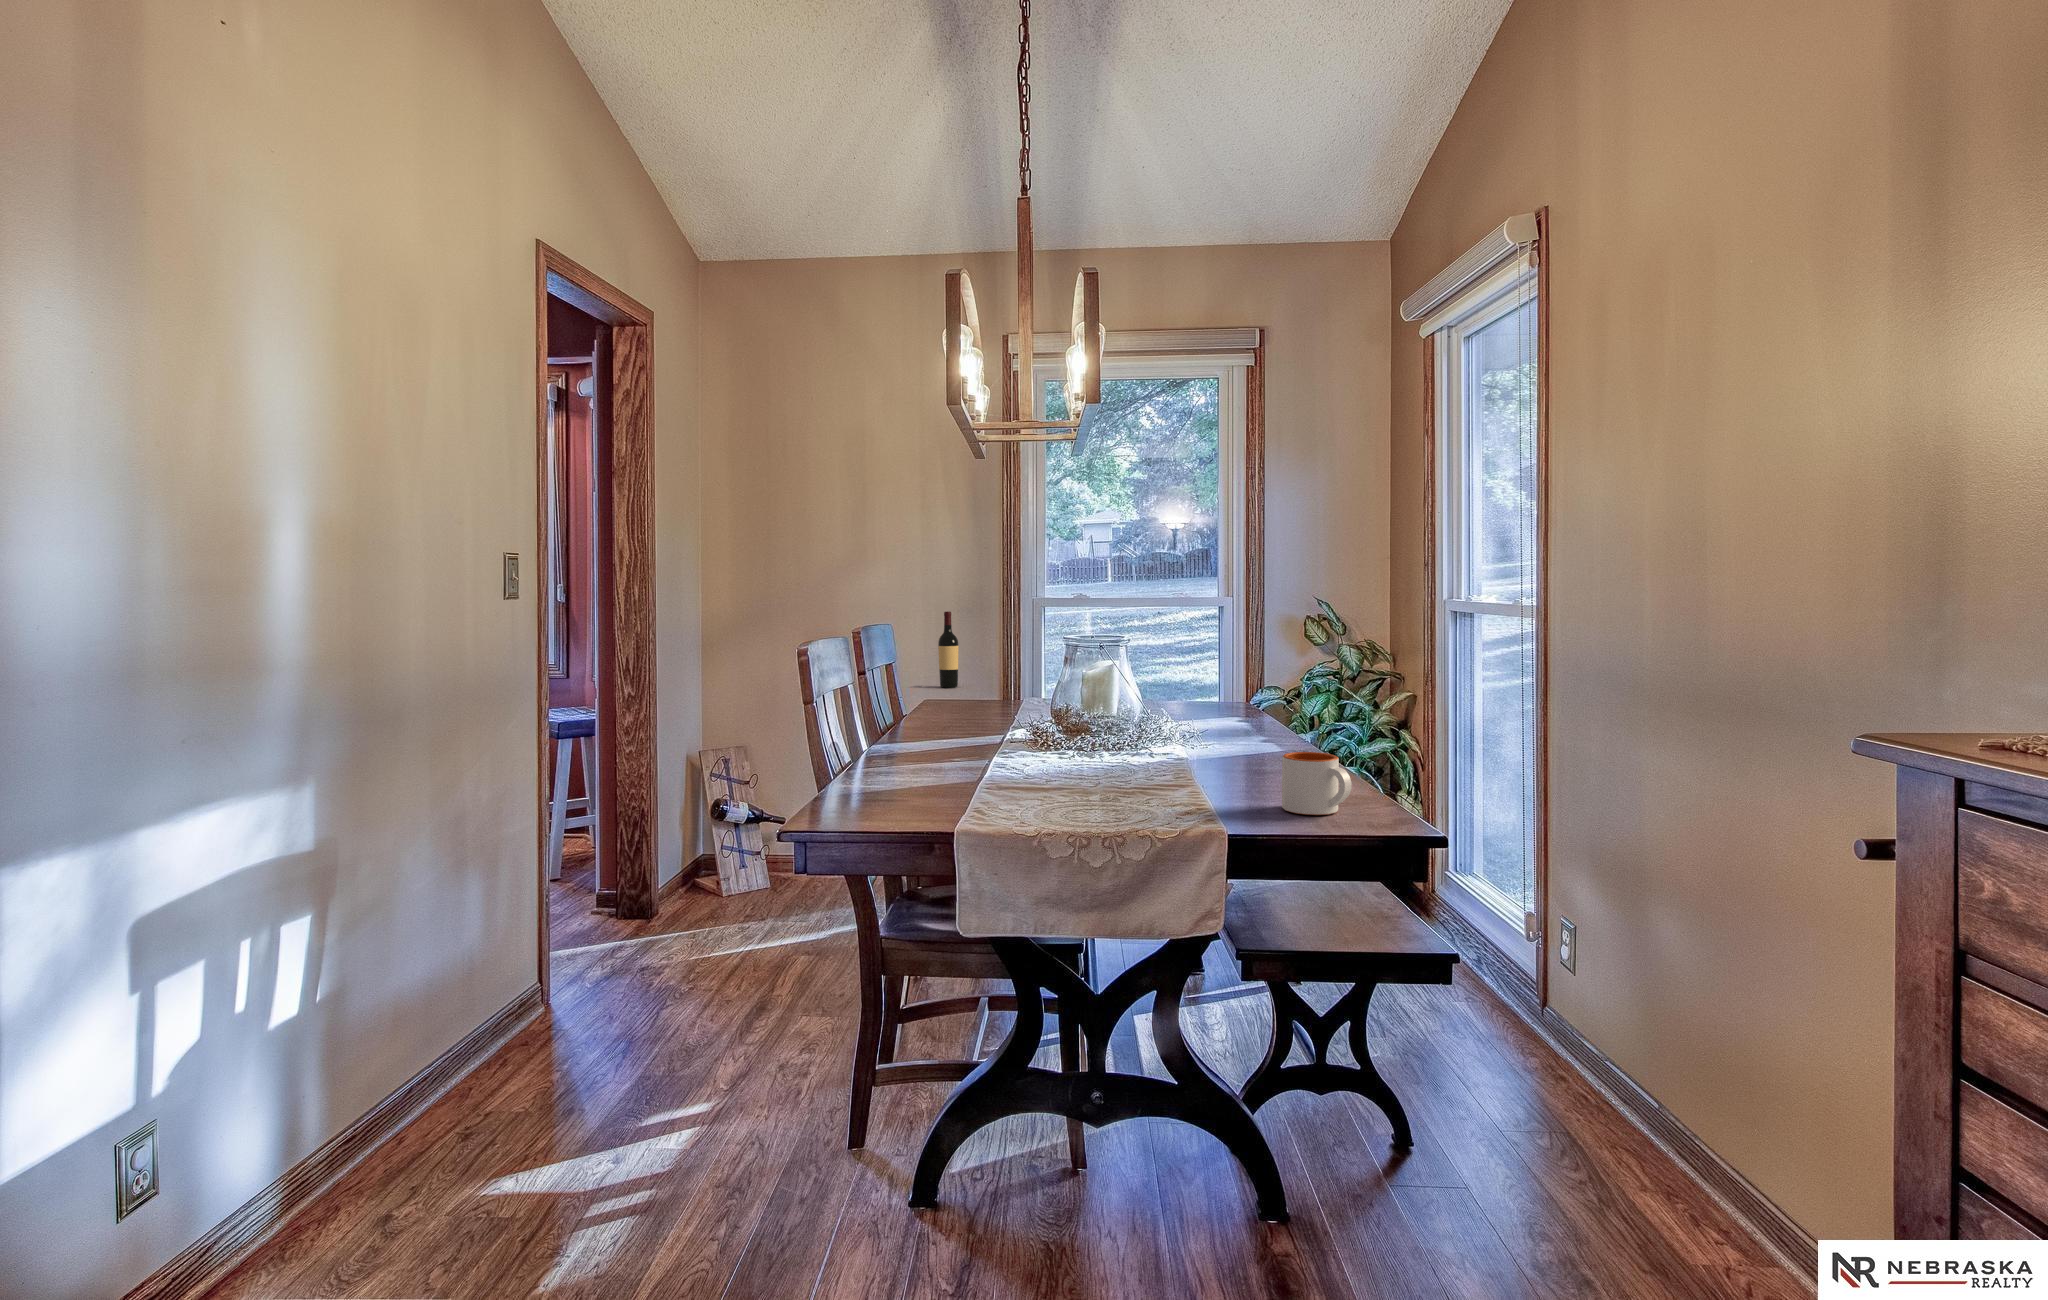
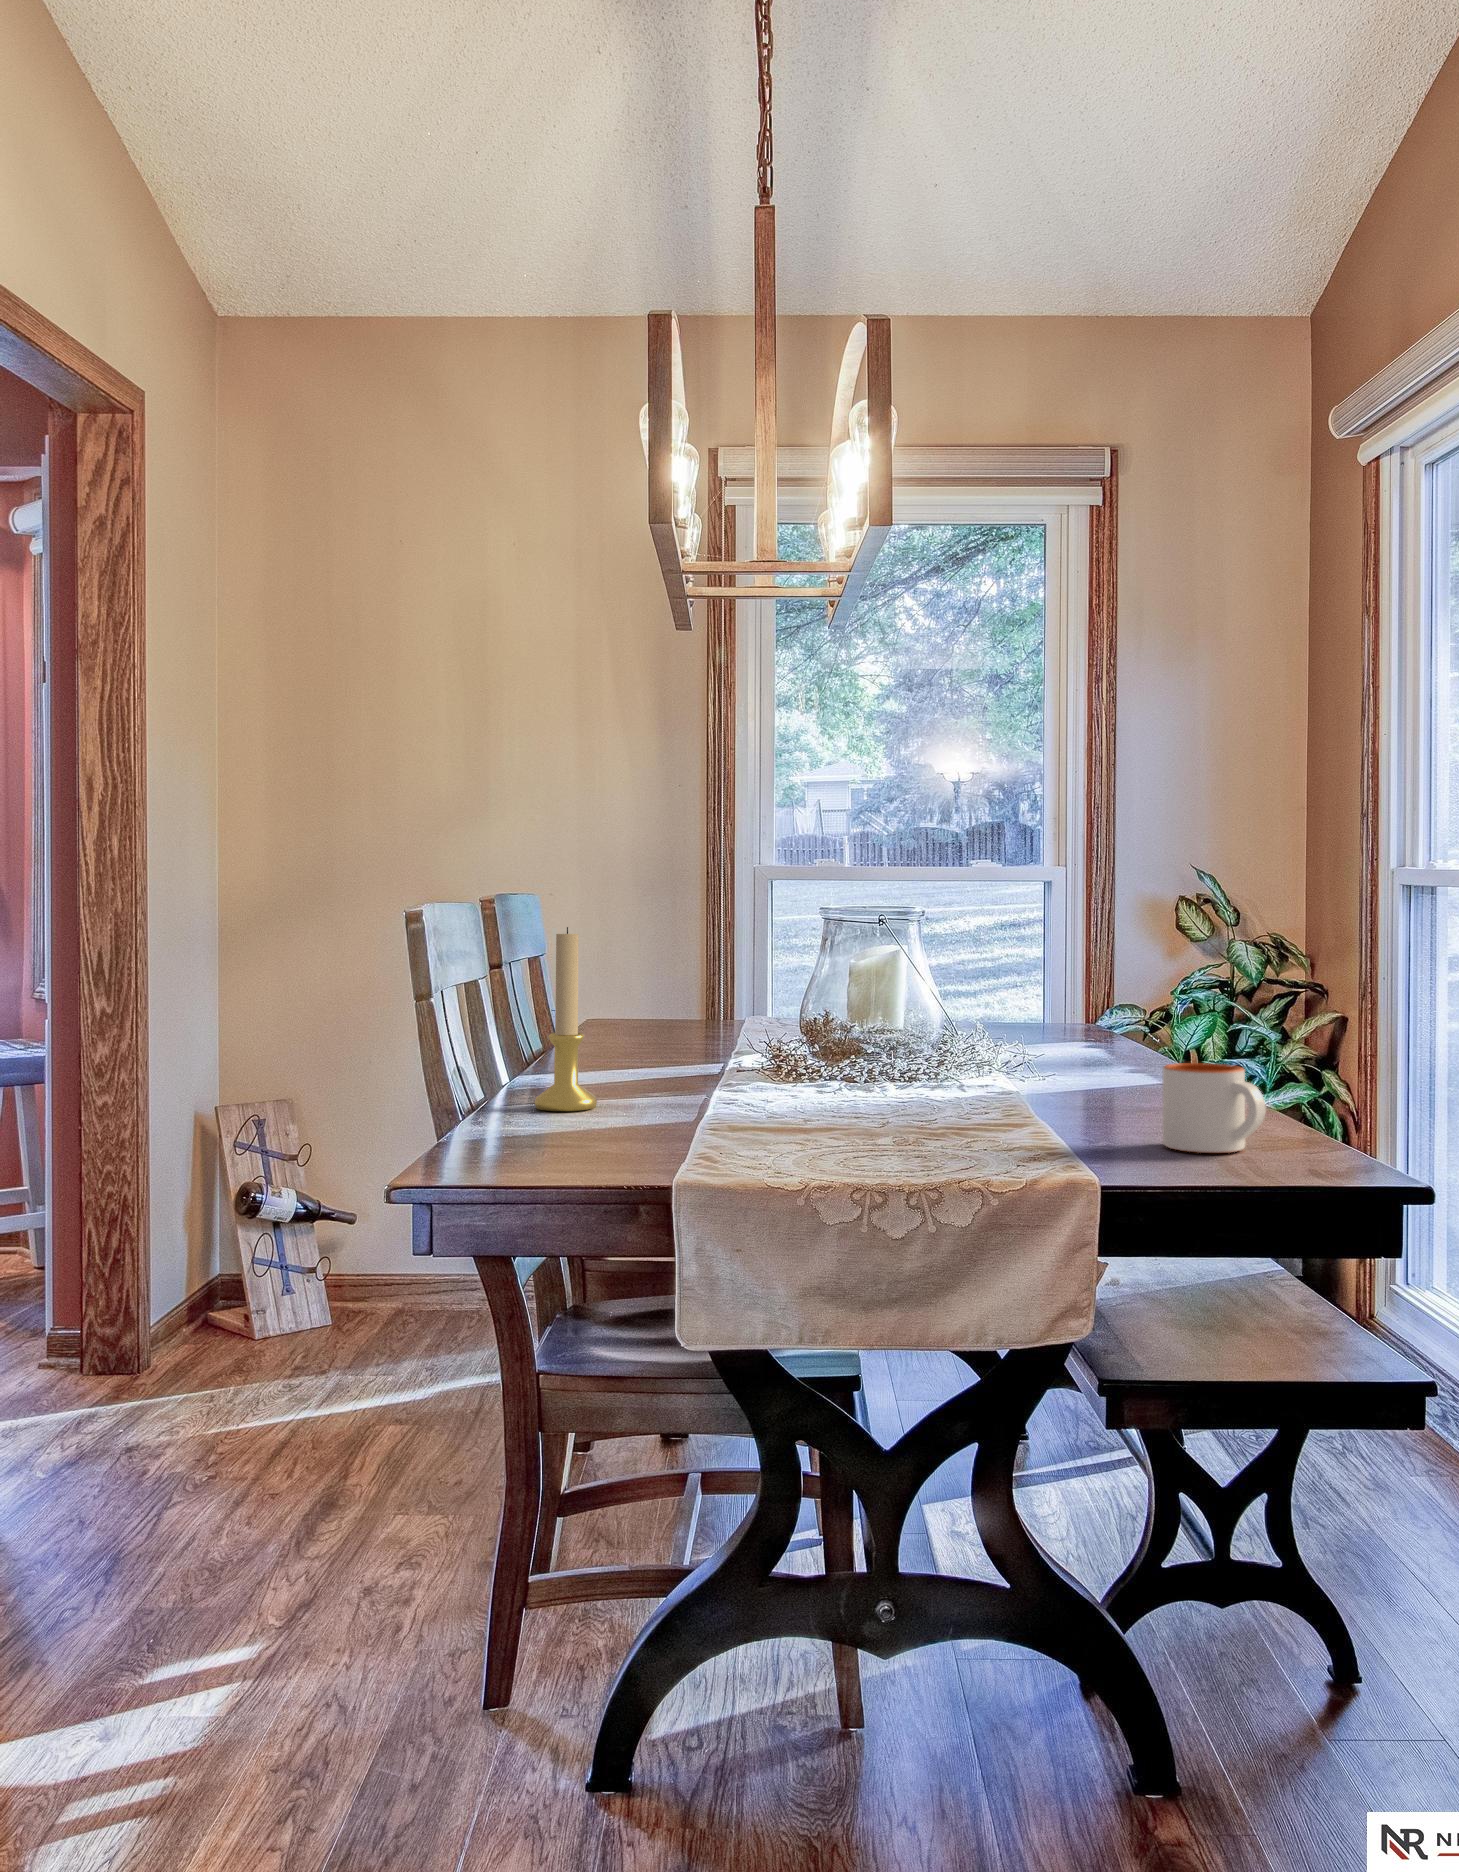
wine bottle: present [938,611,959,688] -> none [603,892,634,1008]
candle holder: none [872,656,913,777] -> present [535,927,597,1111]

